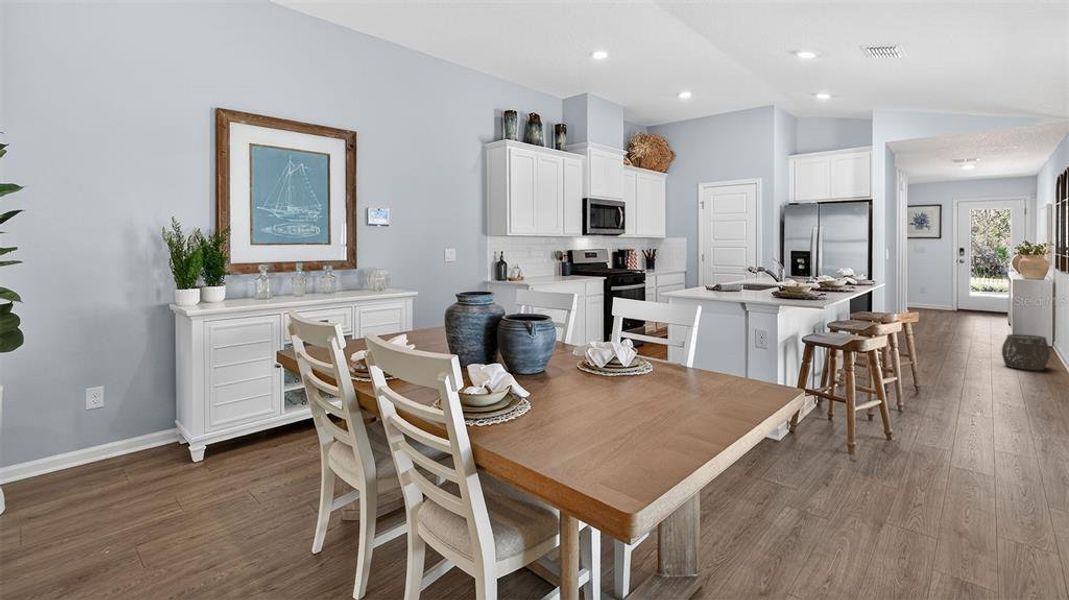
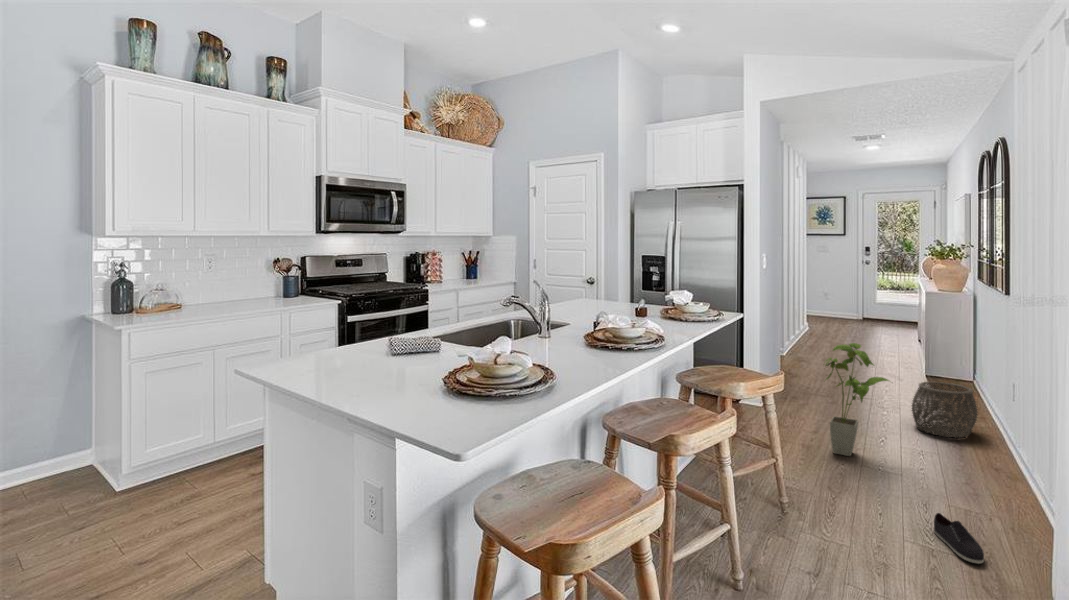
house plant: none [938,301,988,376] -> present [826,343,889,456]
shoe: none [1014,390,1043,409] -> present [934,513,984,564]

